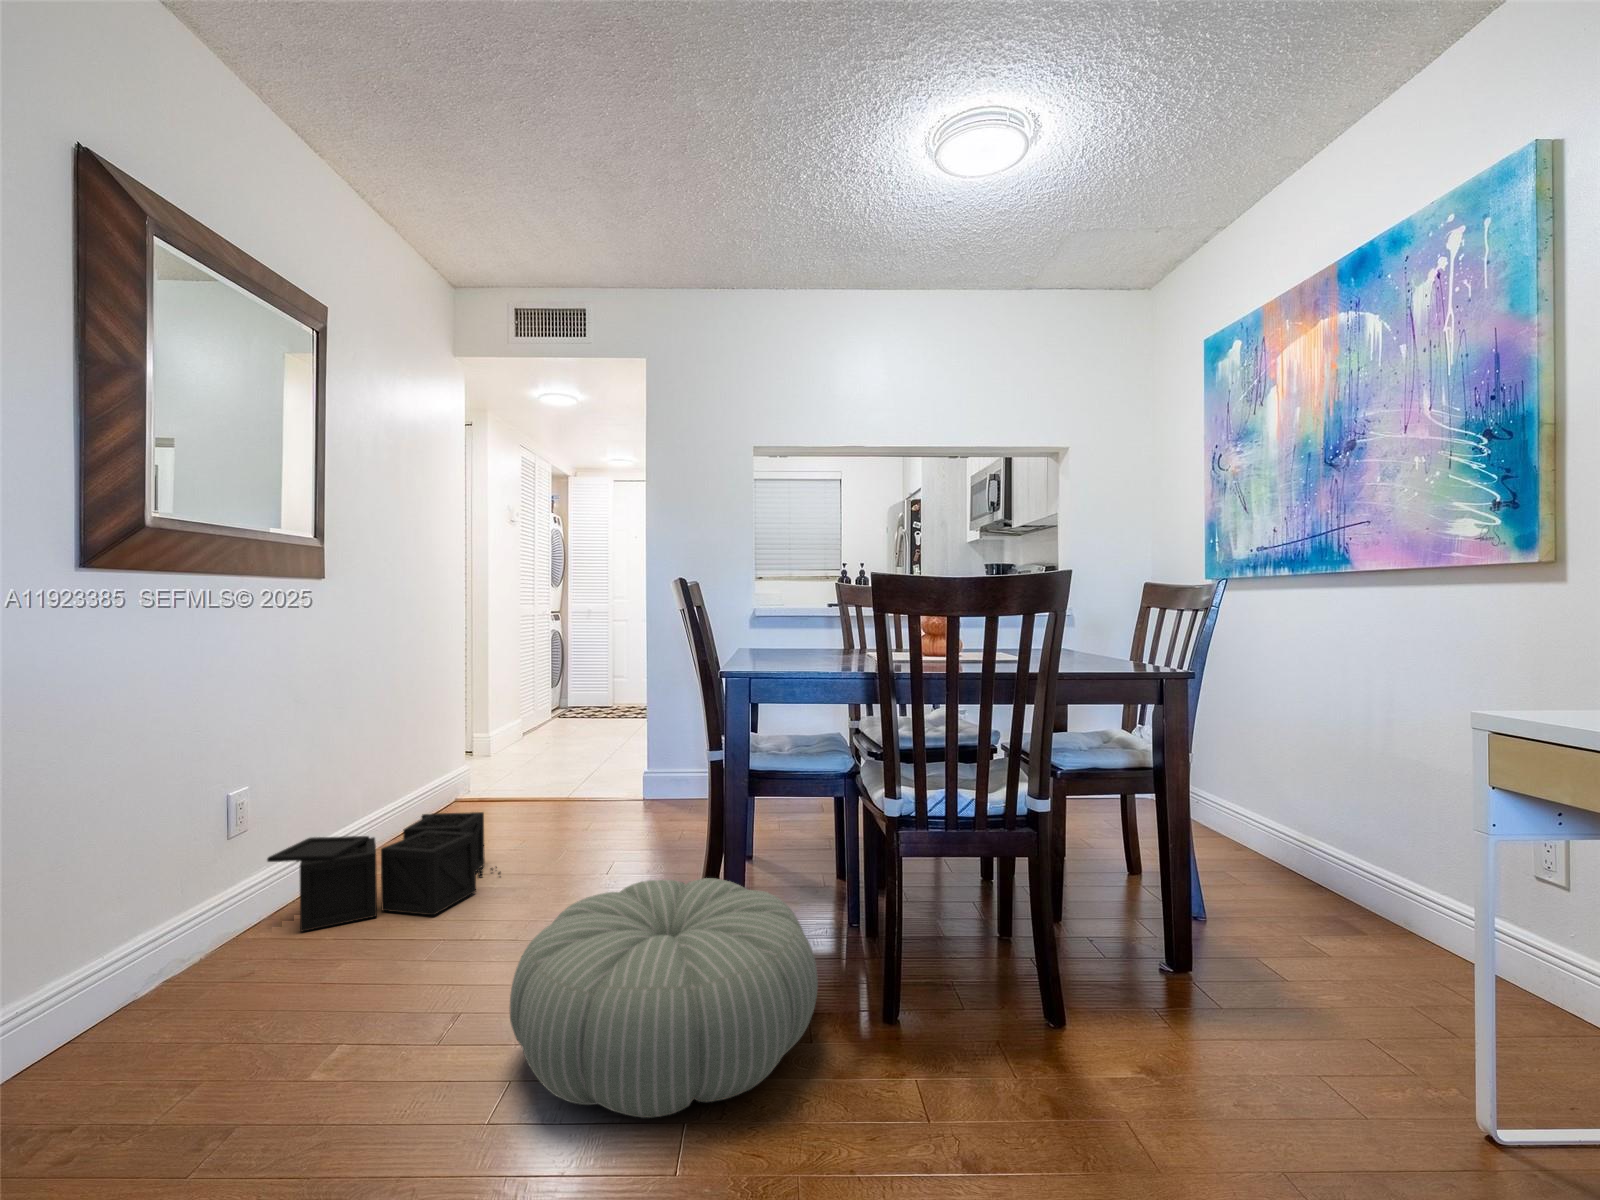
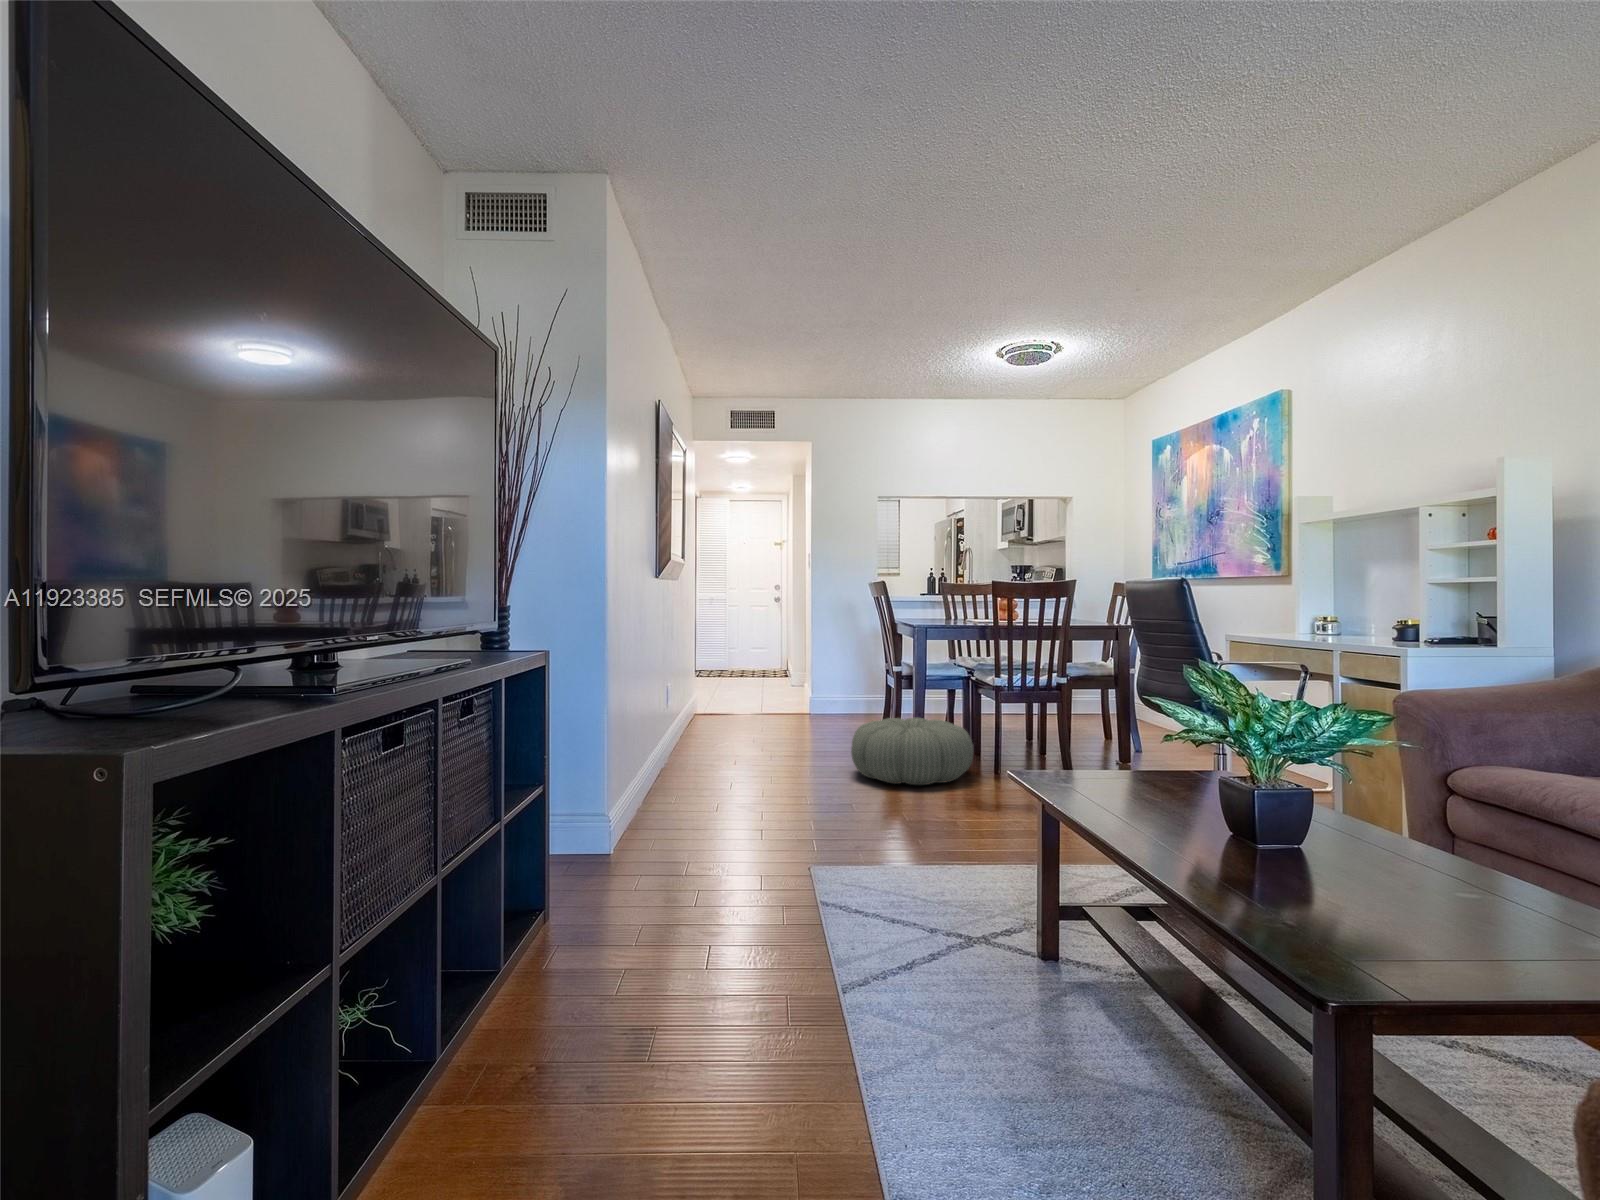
storage bin: present [267,812,501,932] -> none [675,710,766,757]

